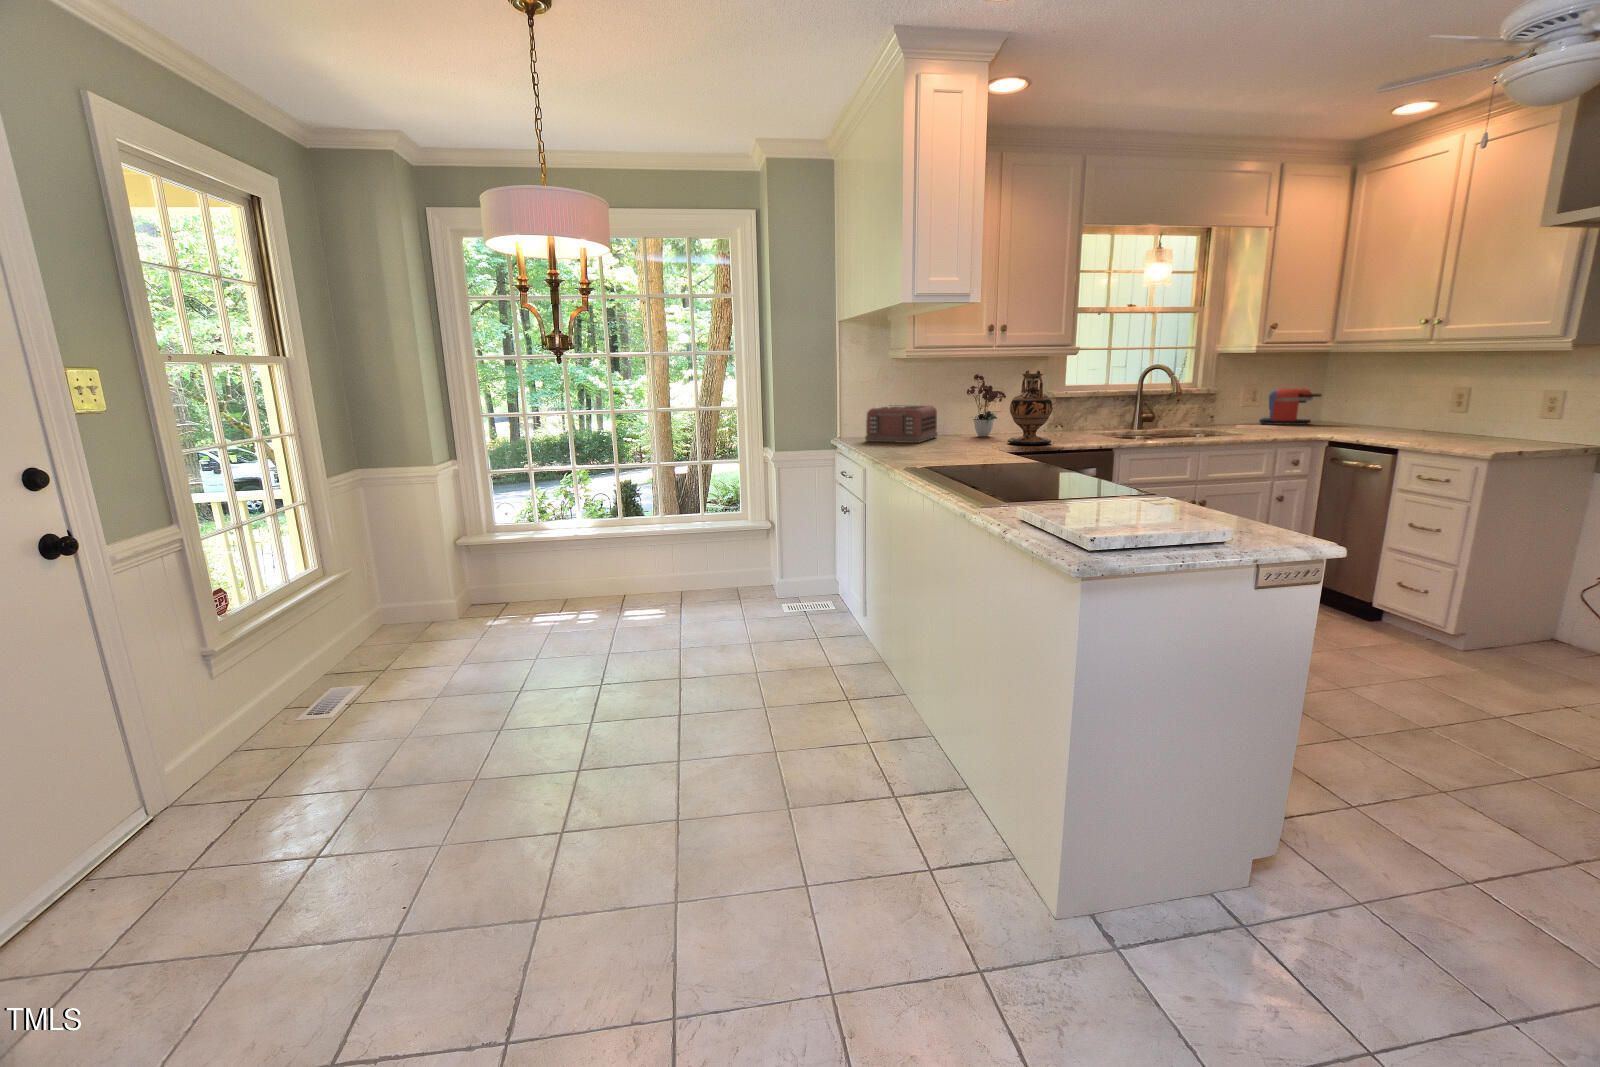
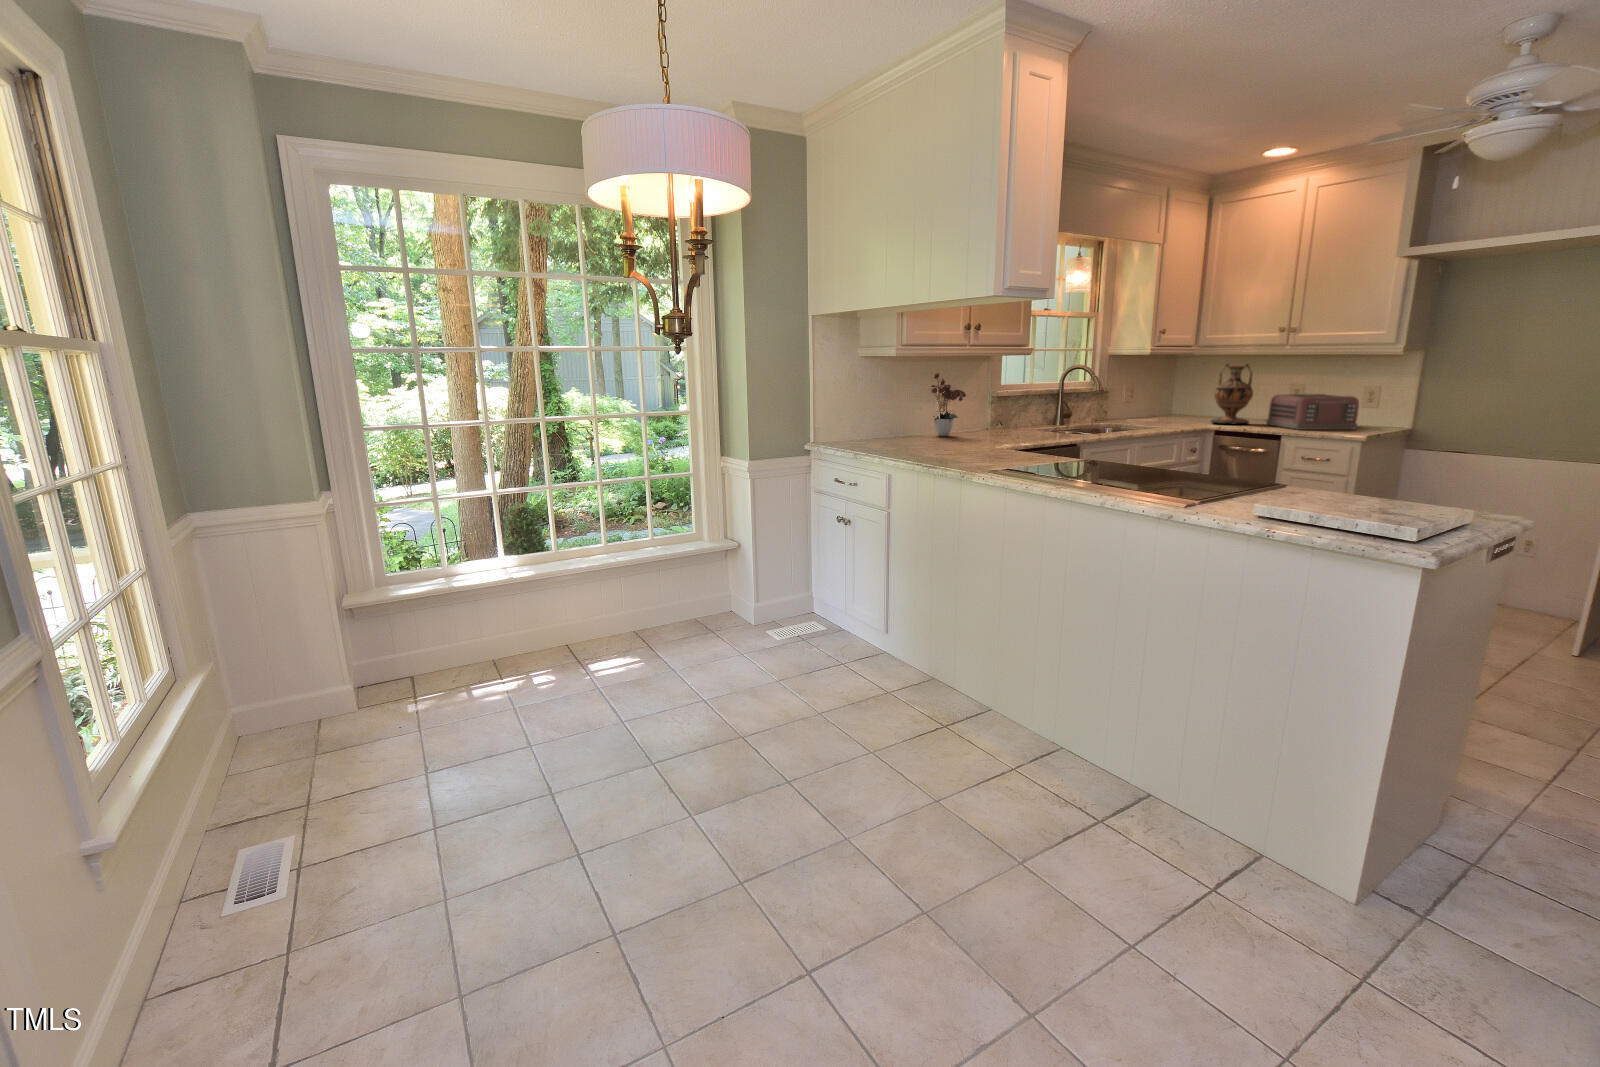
vase: present [1007,370,1053,445] -> present [1211,364,1253,424]
coffee maker: present [1259,388,1322,425] -> none [1132,386,1179,418]
toaster: present [865,406,938,443] -> present [1266,394,1359,430]

